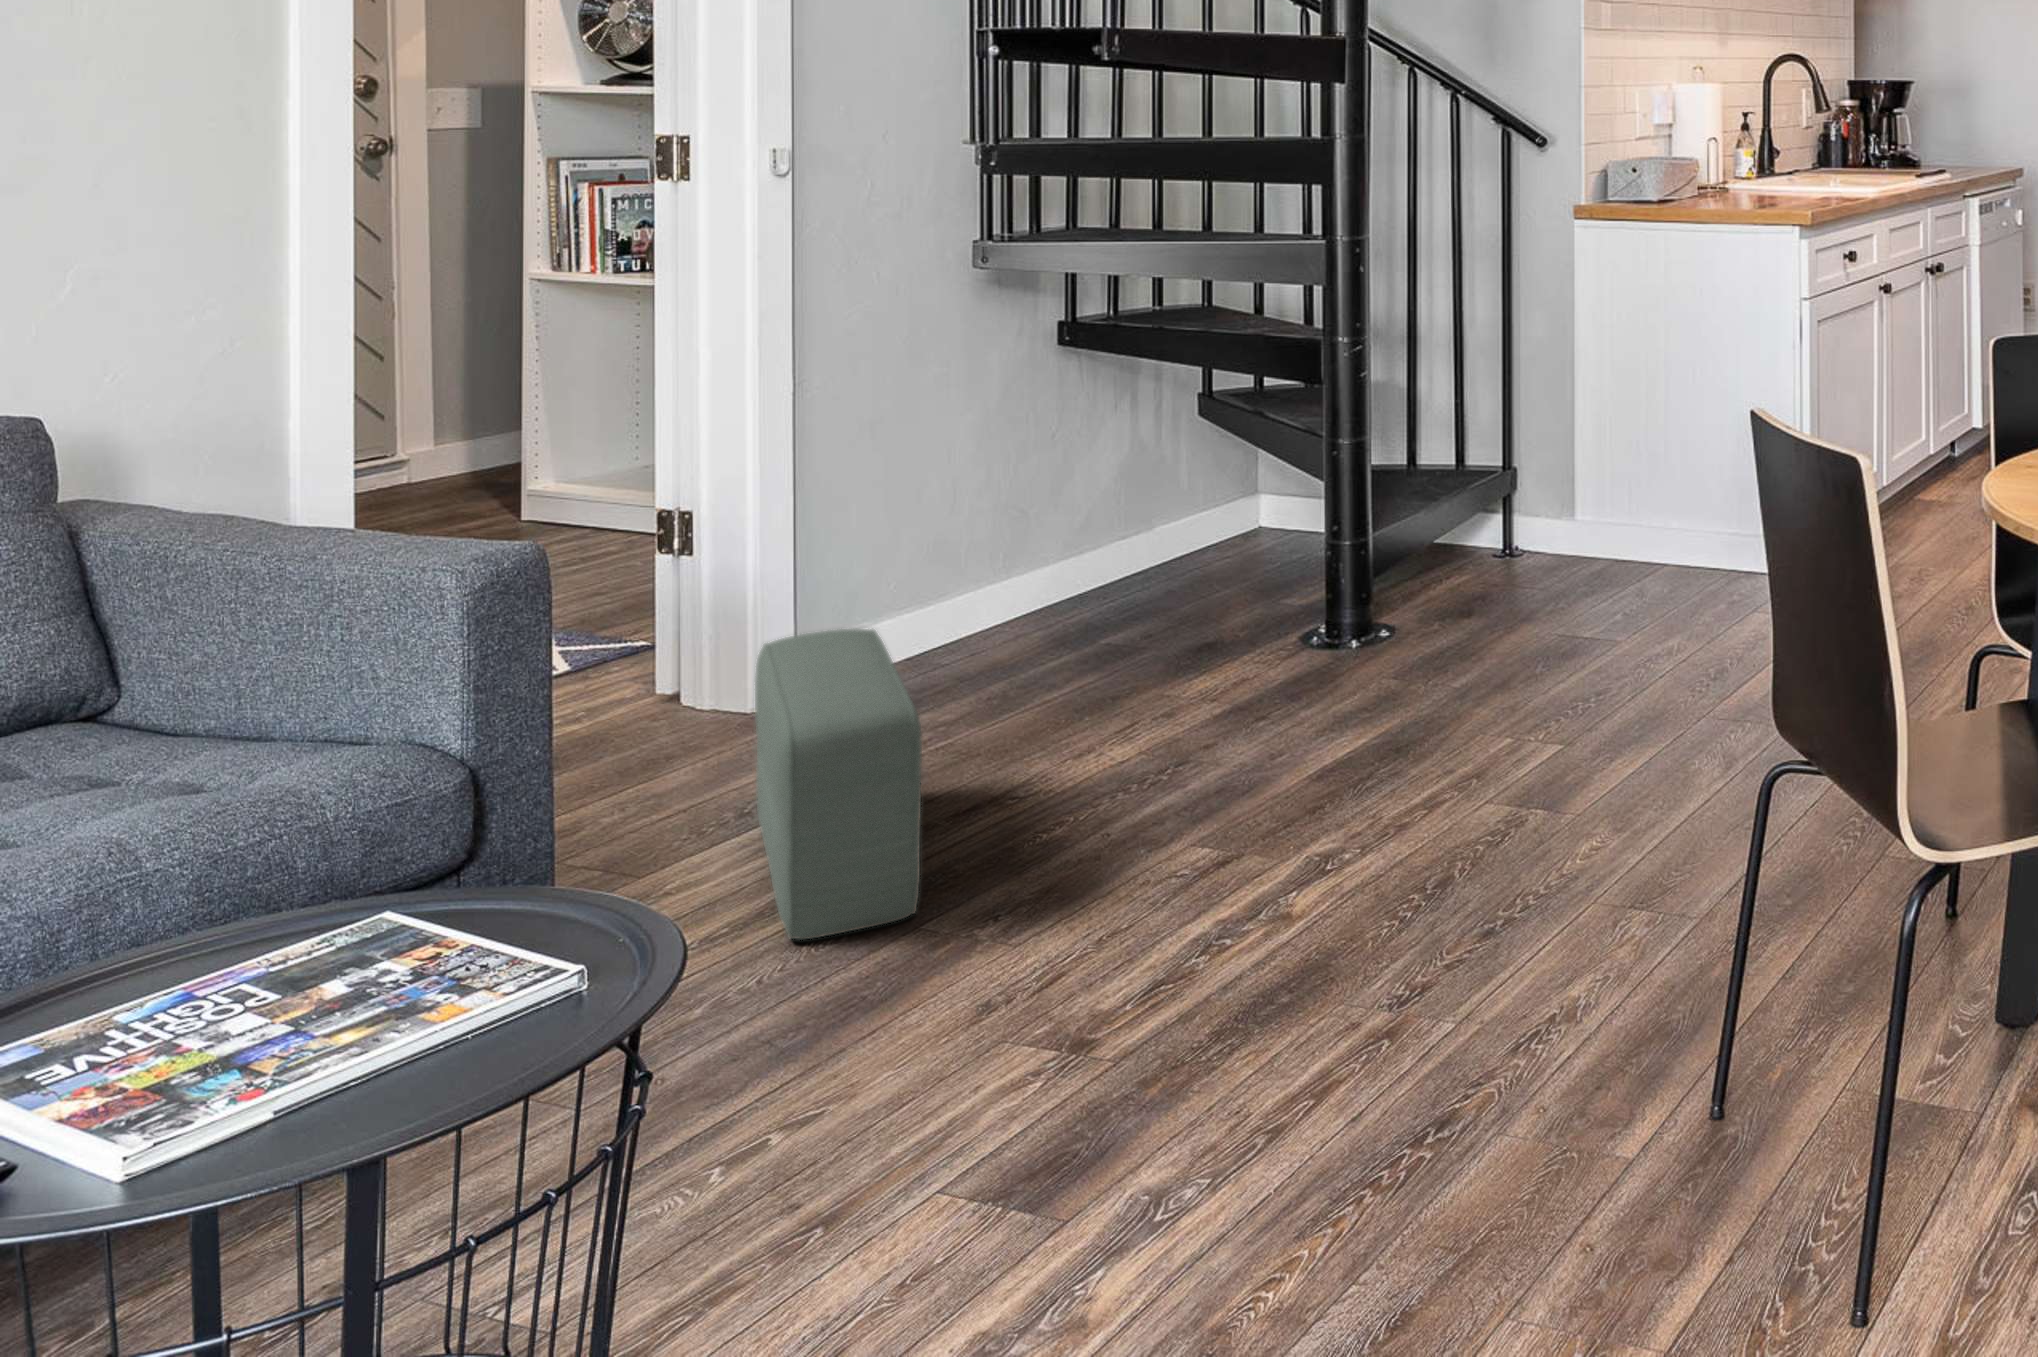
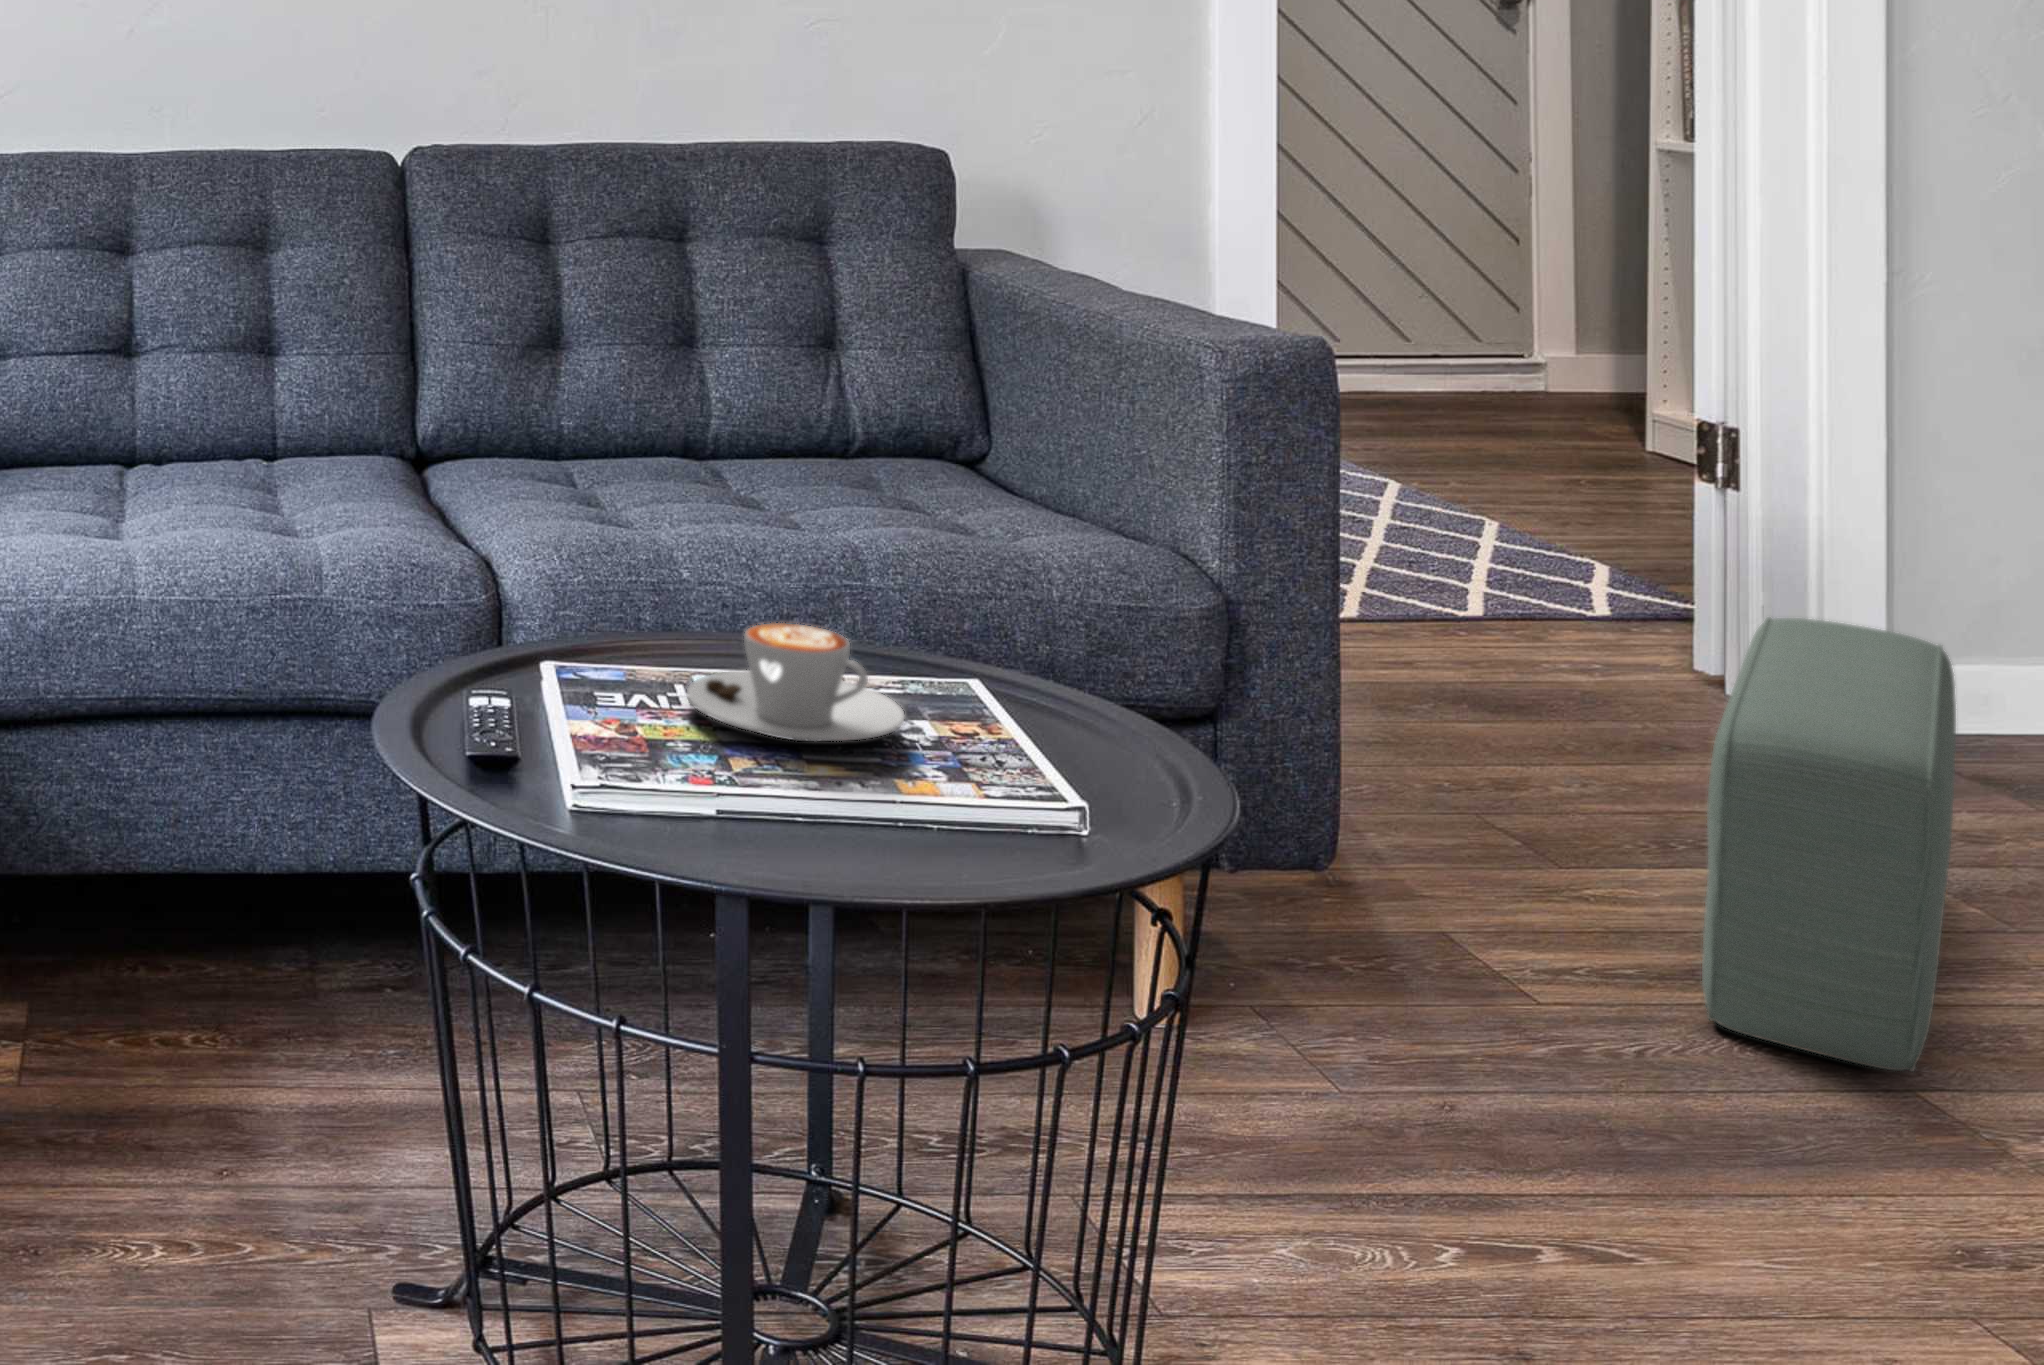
coffee cup: none [146,918,383,1040] -> present [687,623,904,741]

